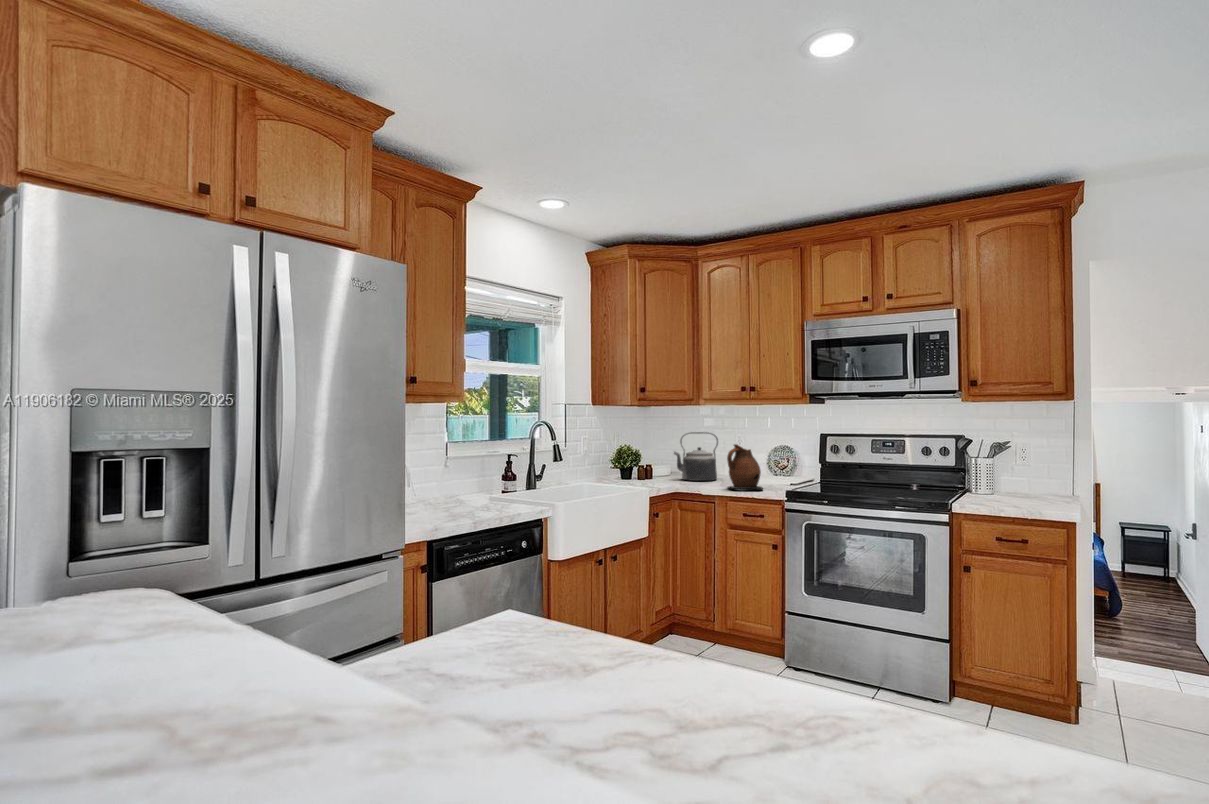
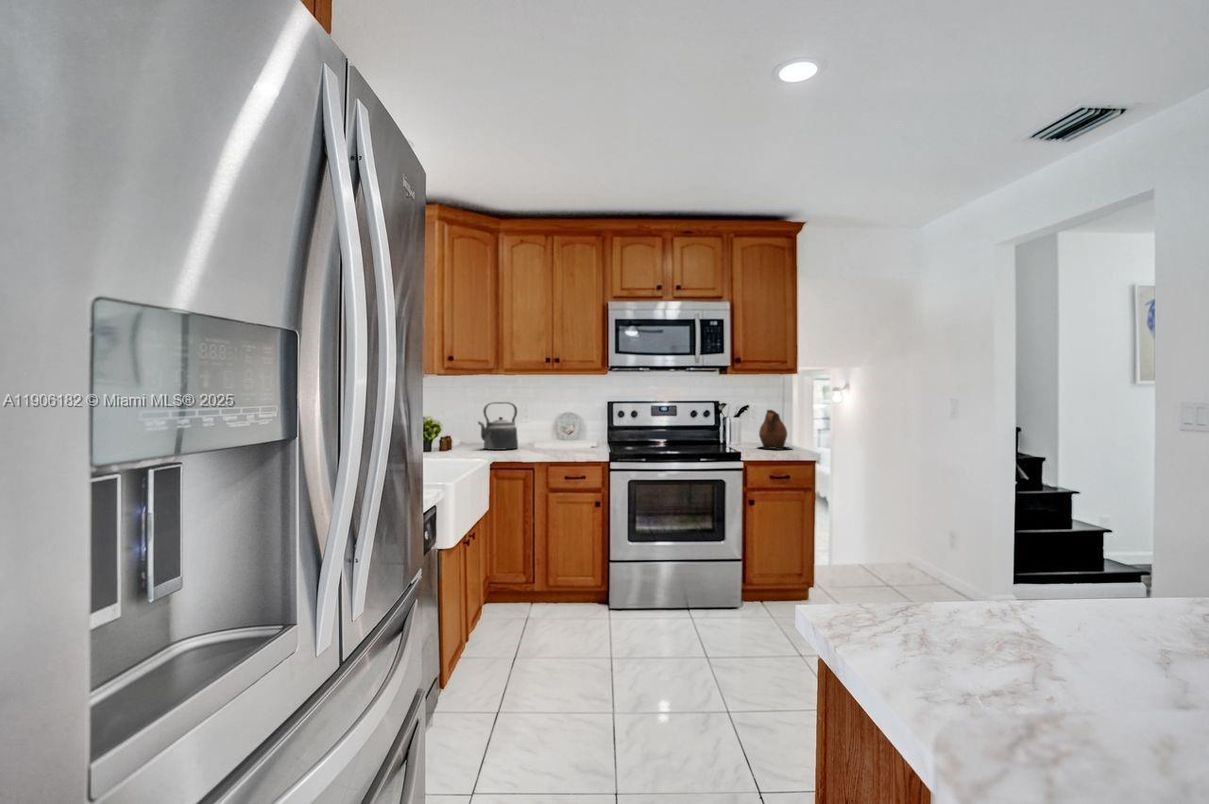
ceramic pitcher: present [727,444,763,489] -> present [759,410,788,449]

